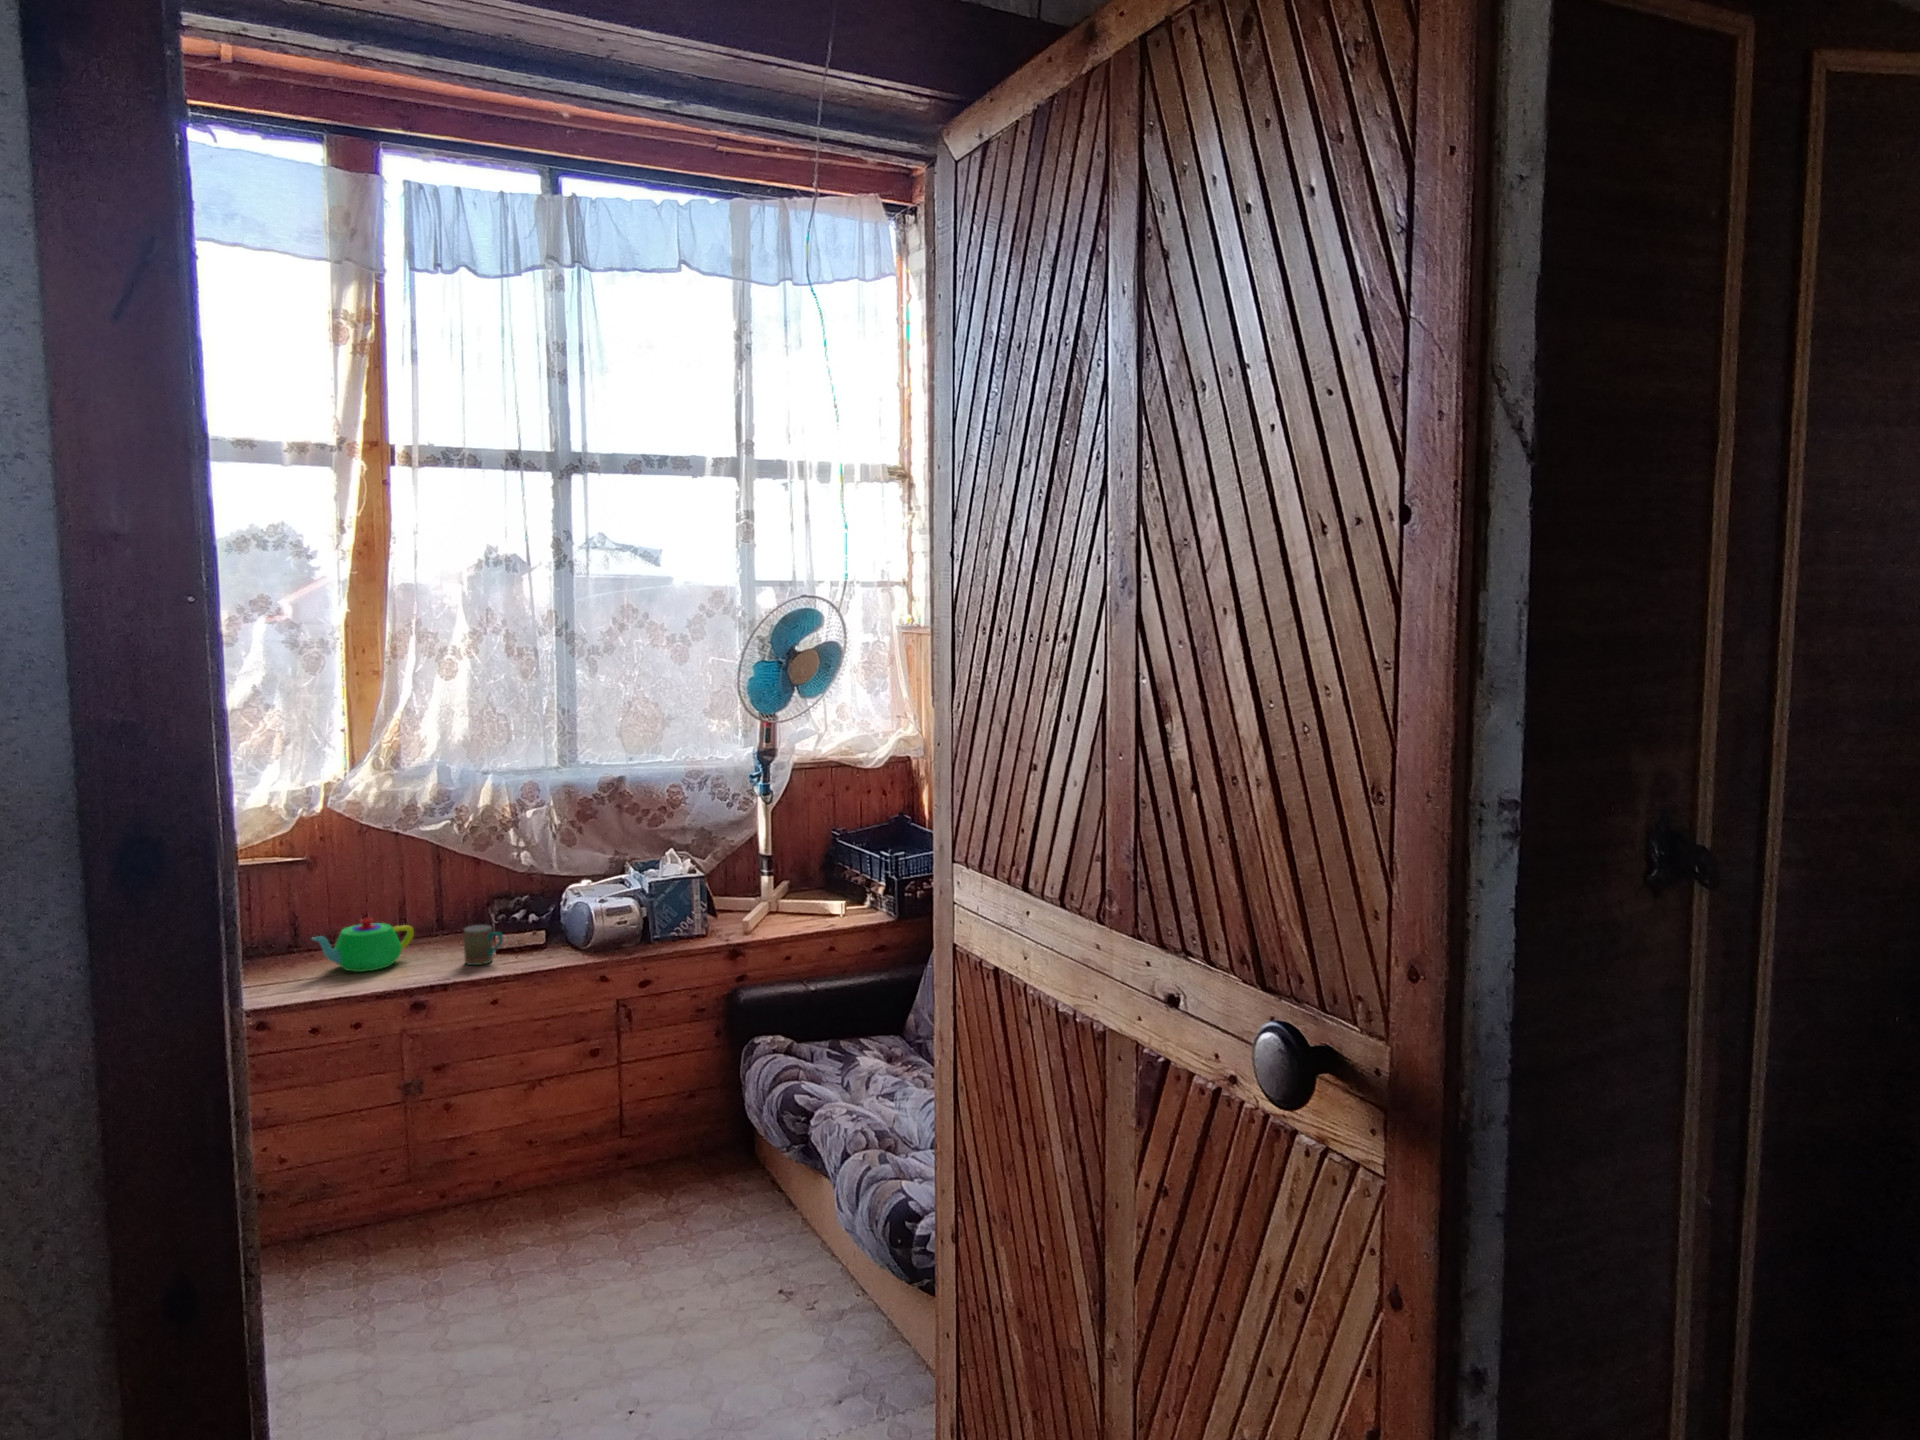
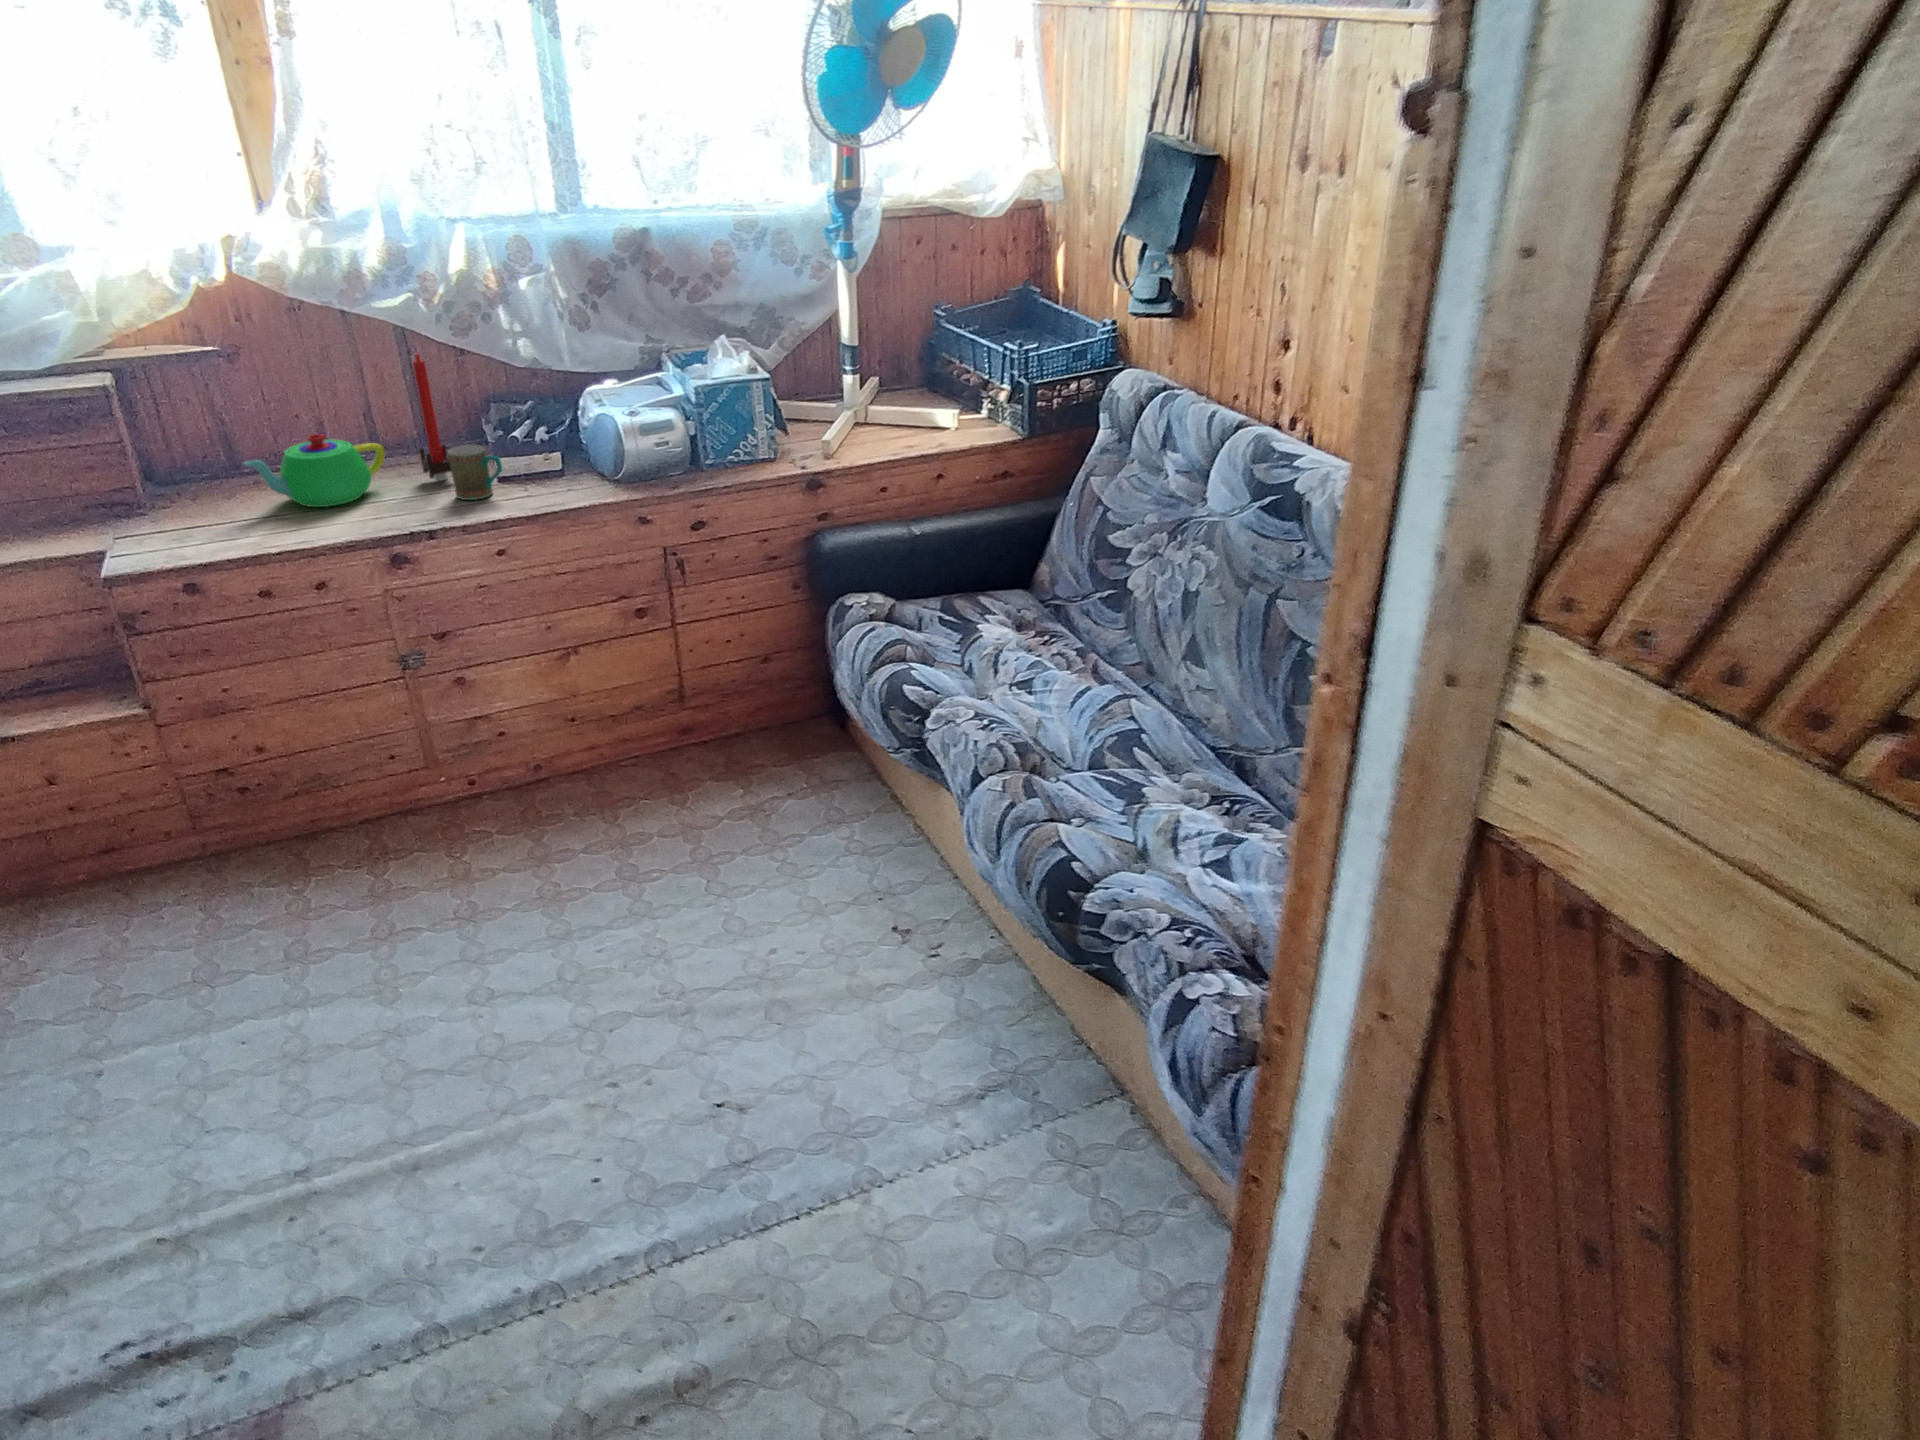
candle: none [439,861,465,954] -> present [412,354,451,481]

